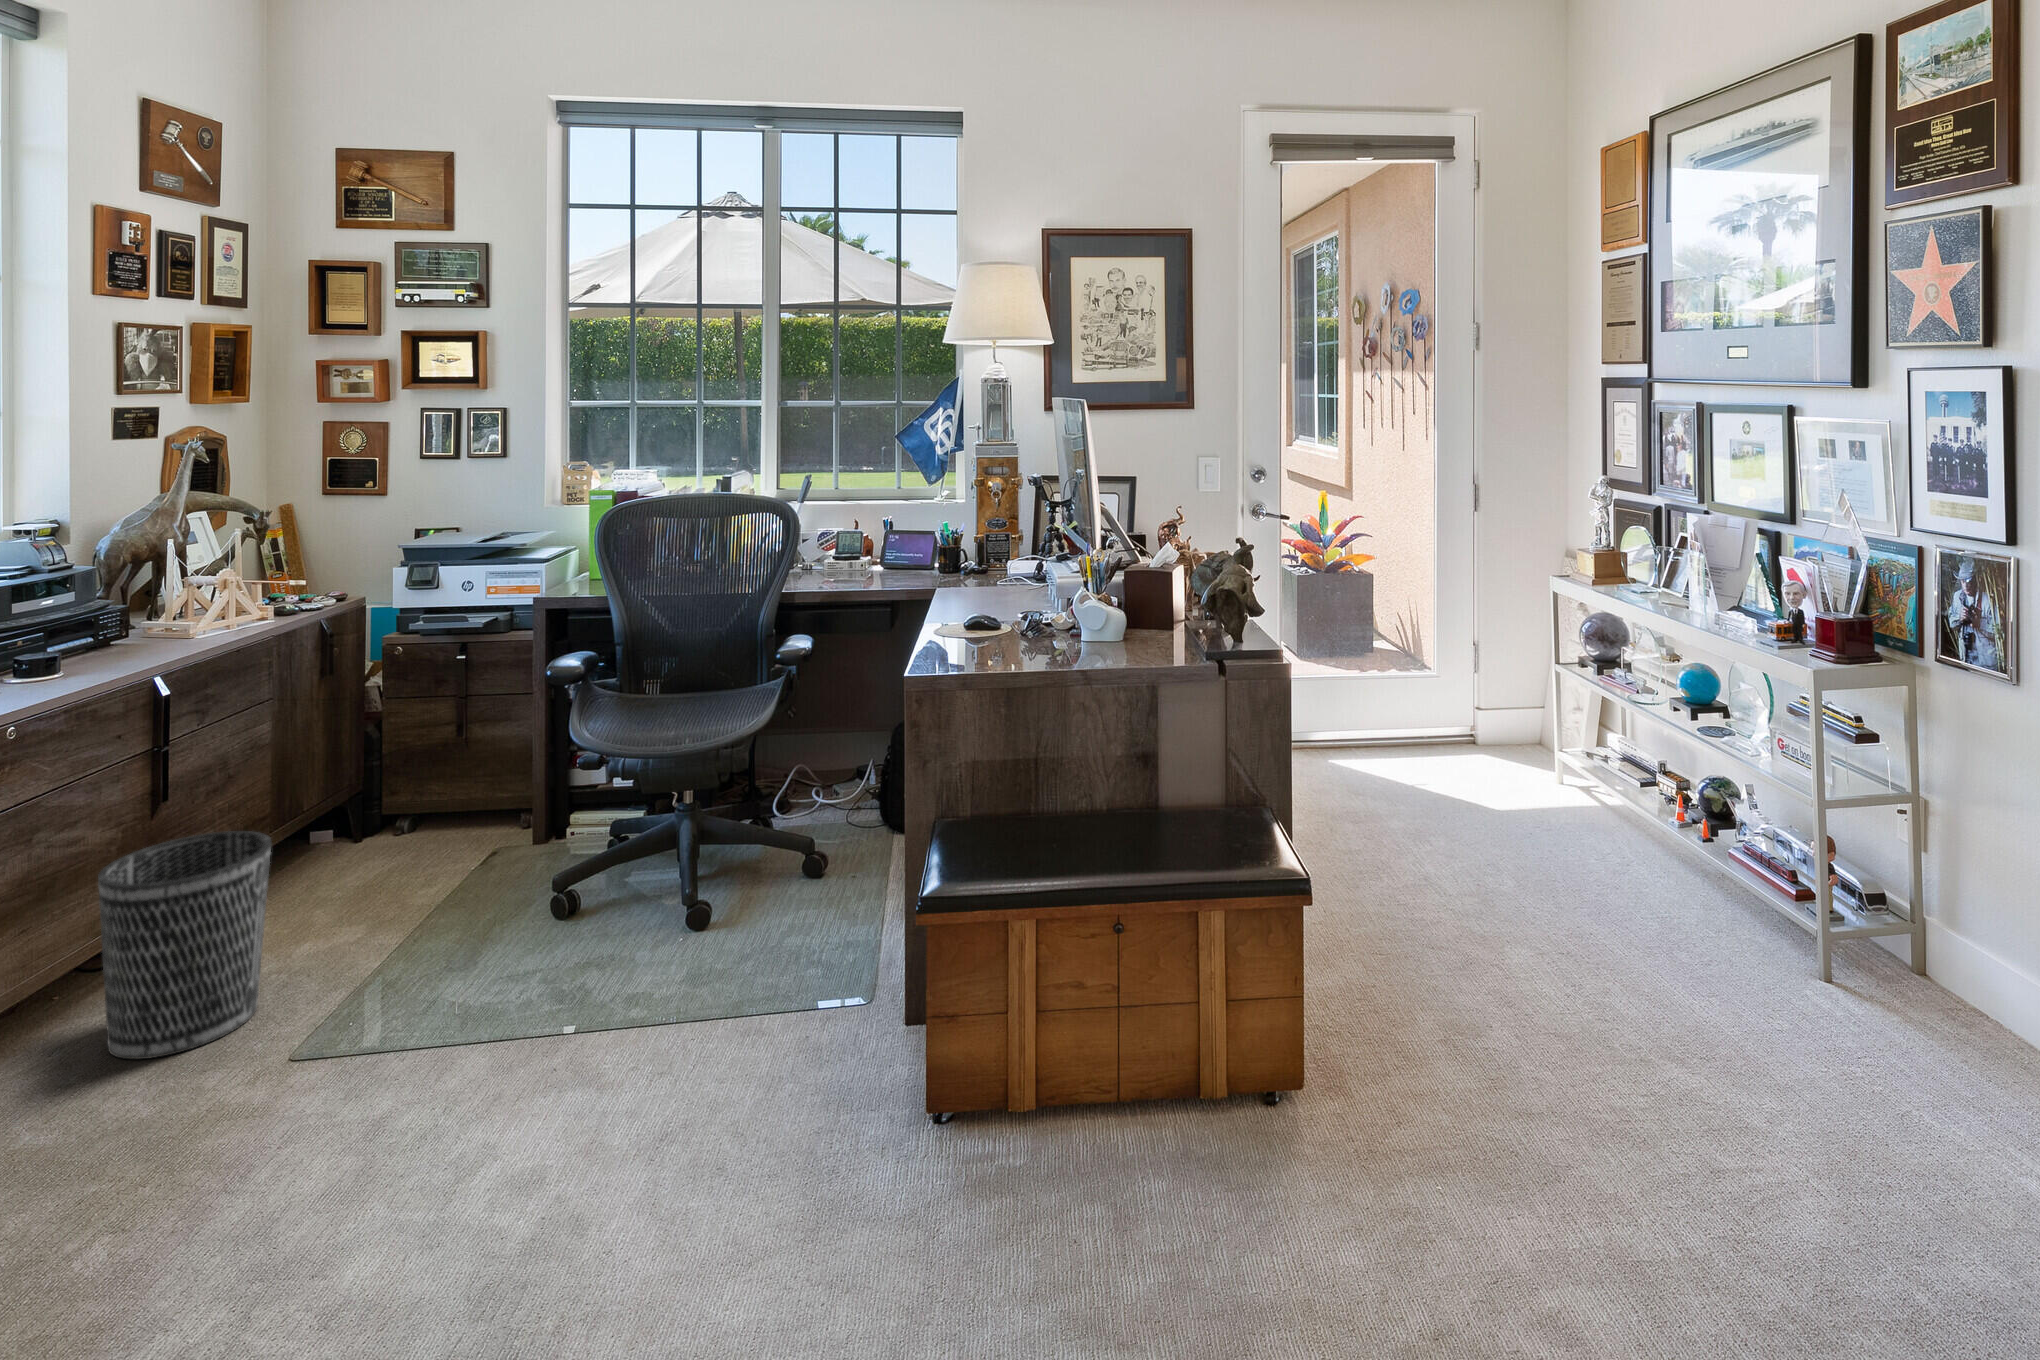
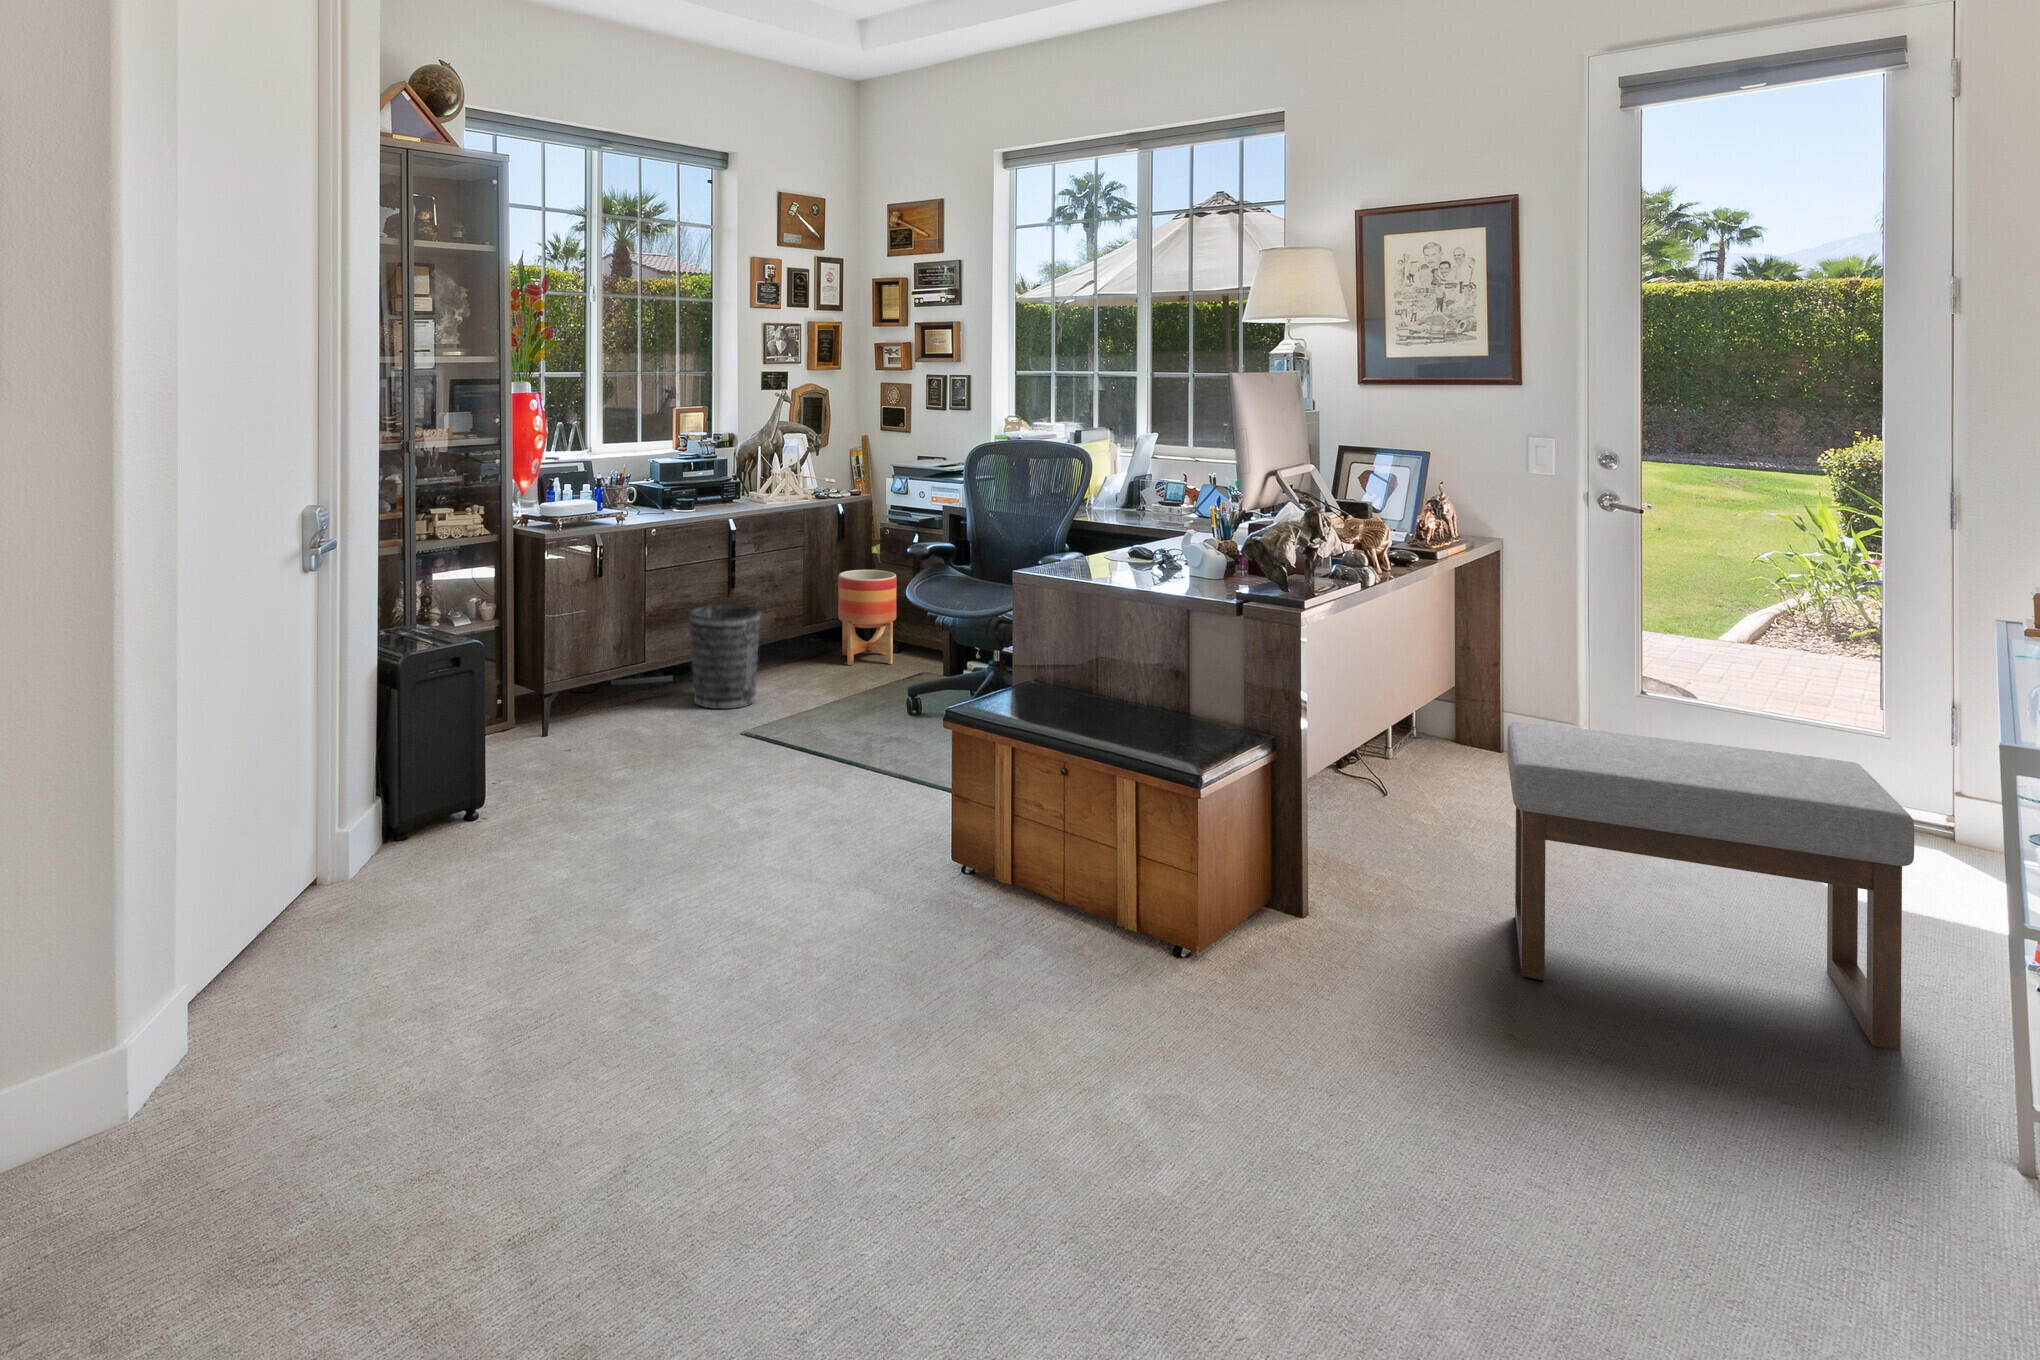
ottoman: none [1433,695,1735,970] -> present [1507,722,1914,1051]
planter: none [325,707,435,873] -> present [838,570,897,665]

